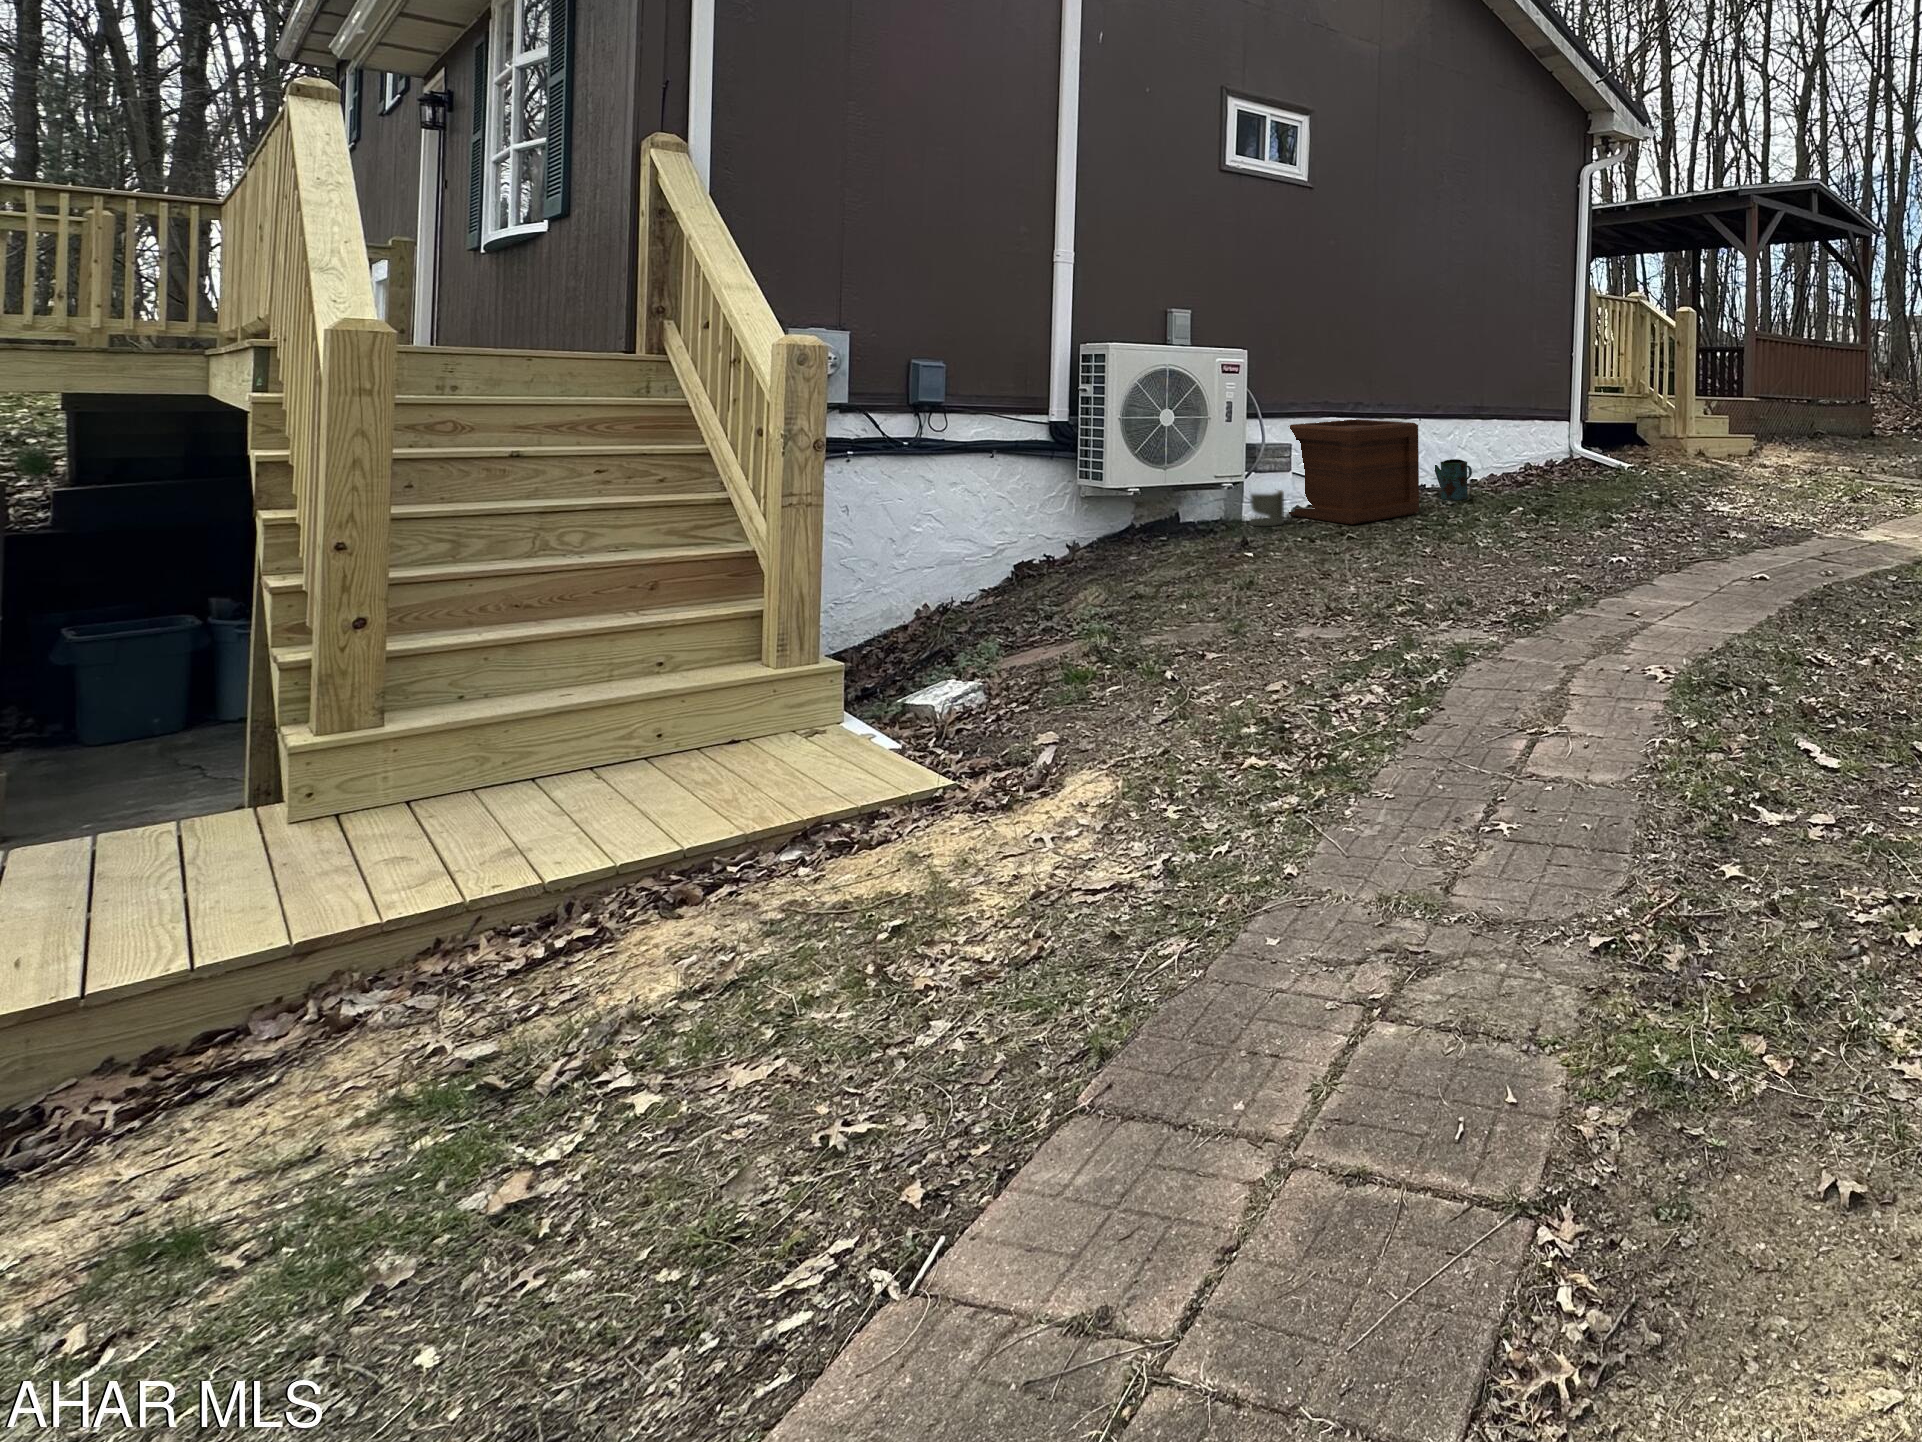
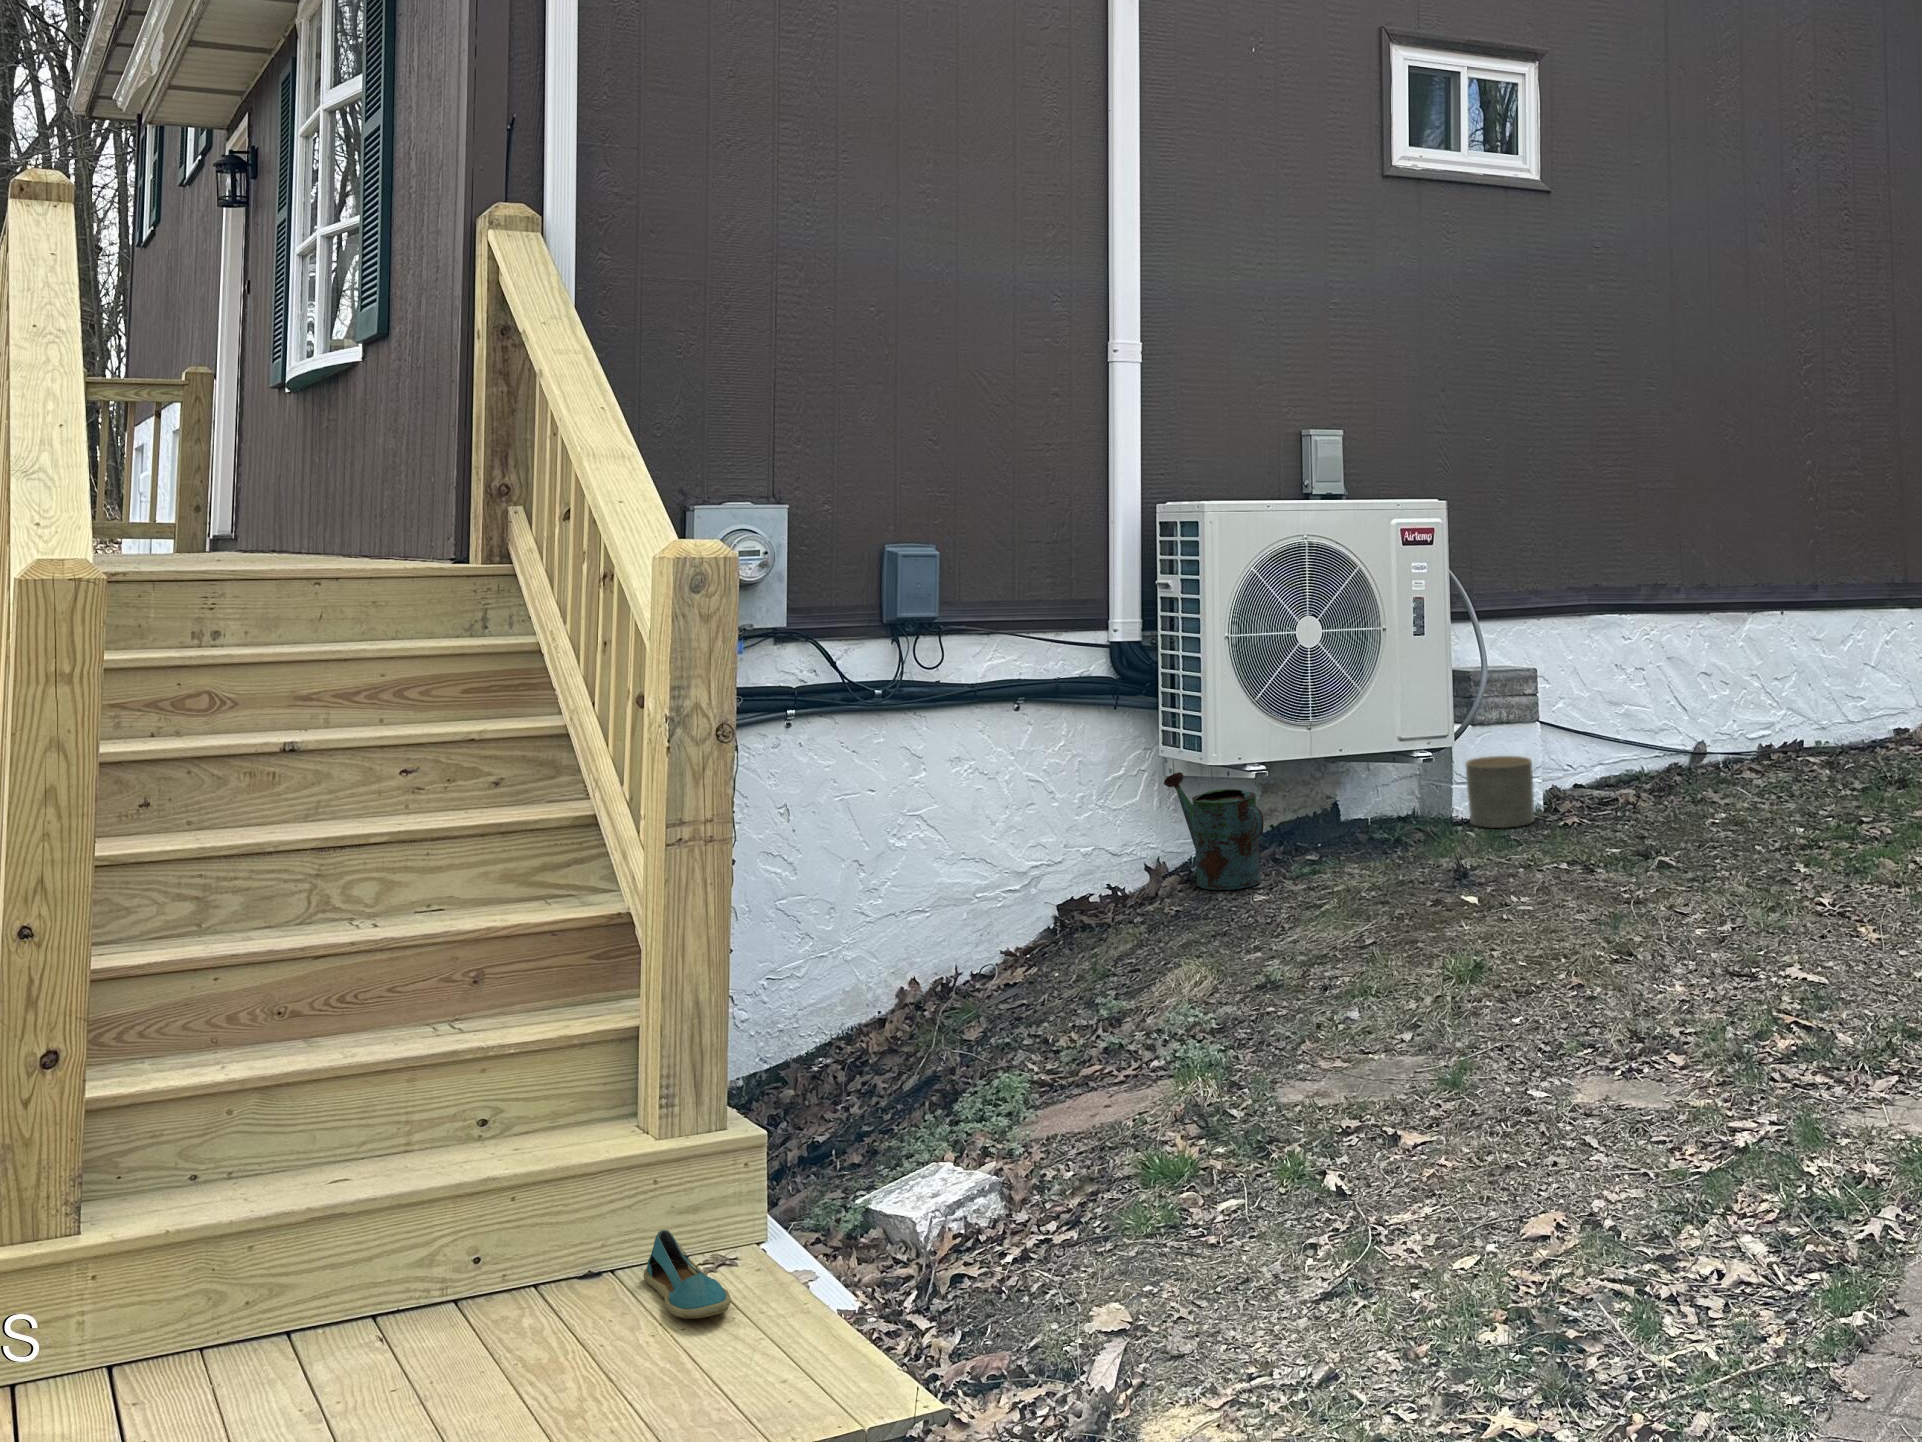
wooden crate: present [1288,419,1419,525] -> none [1532,615,1796,826]
watering can: present [1434,459,1472,500] -> present [1164,772,1264,890]
shoe: none [774,707,830,747] -> present [644,1230,731,1319]

